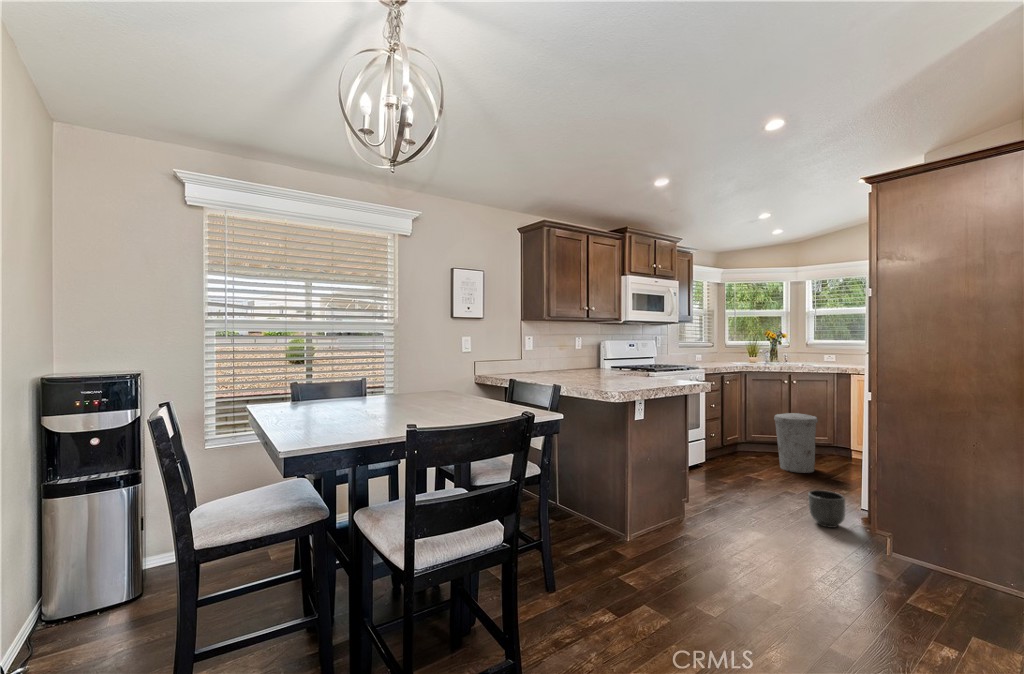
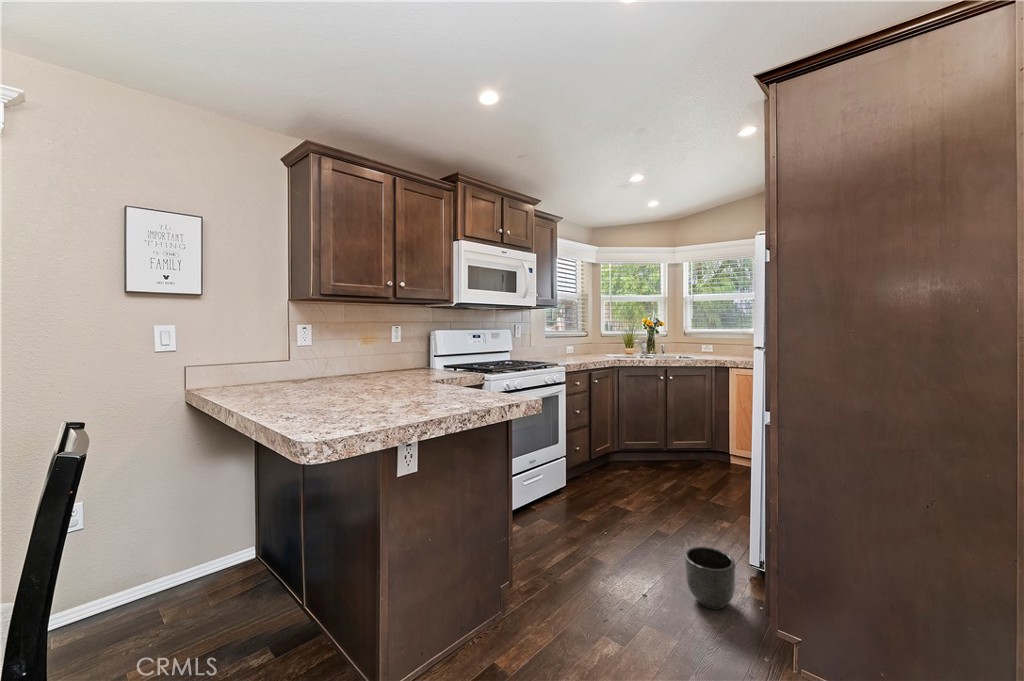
trash can: present [774,413,818,473] -> none [647,418,696,492]

